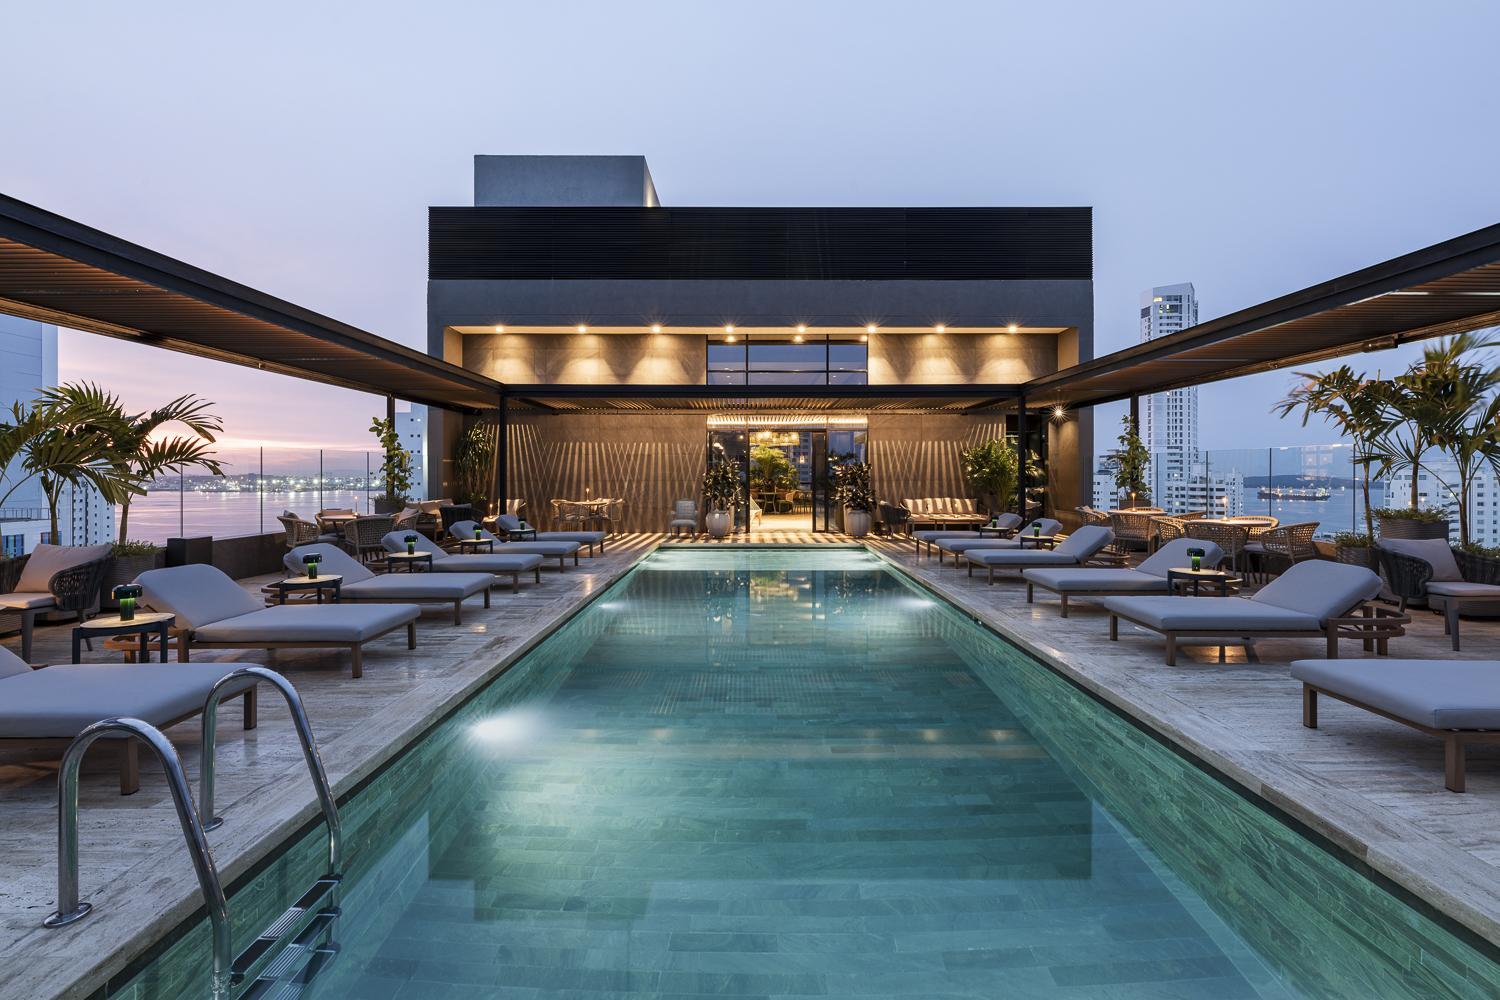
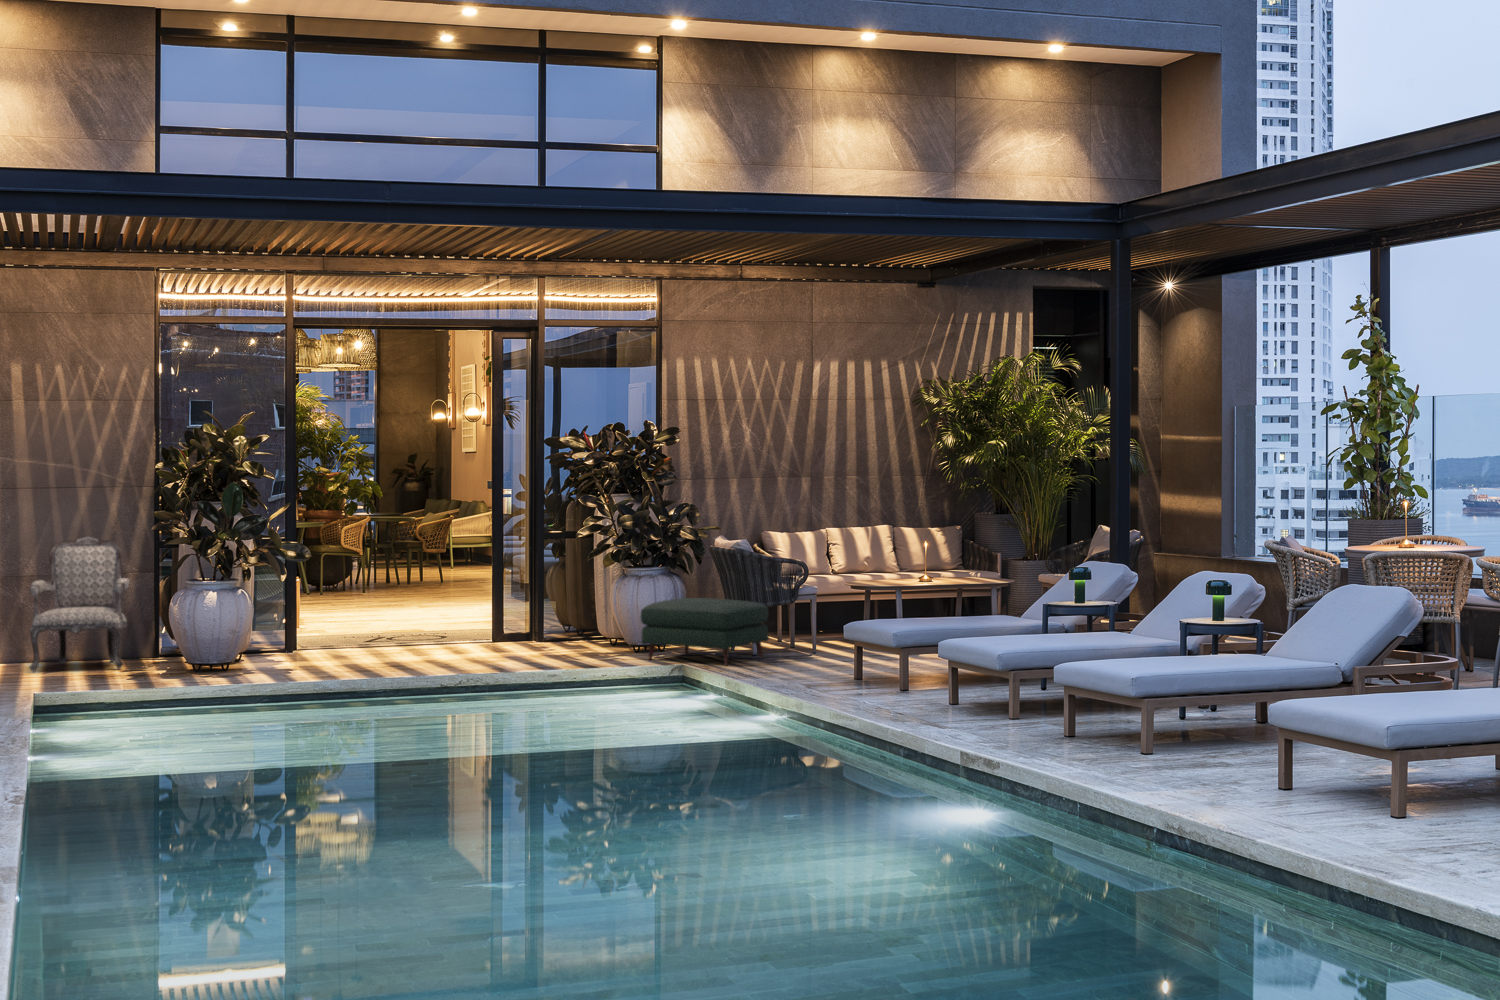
ottoman: none [856,522,899,544] -> present [640,598,769,666]

